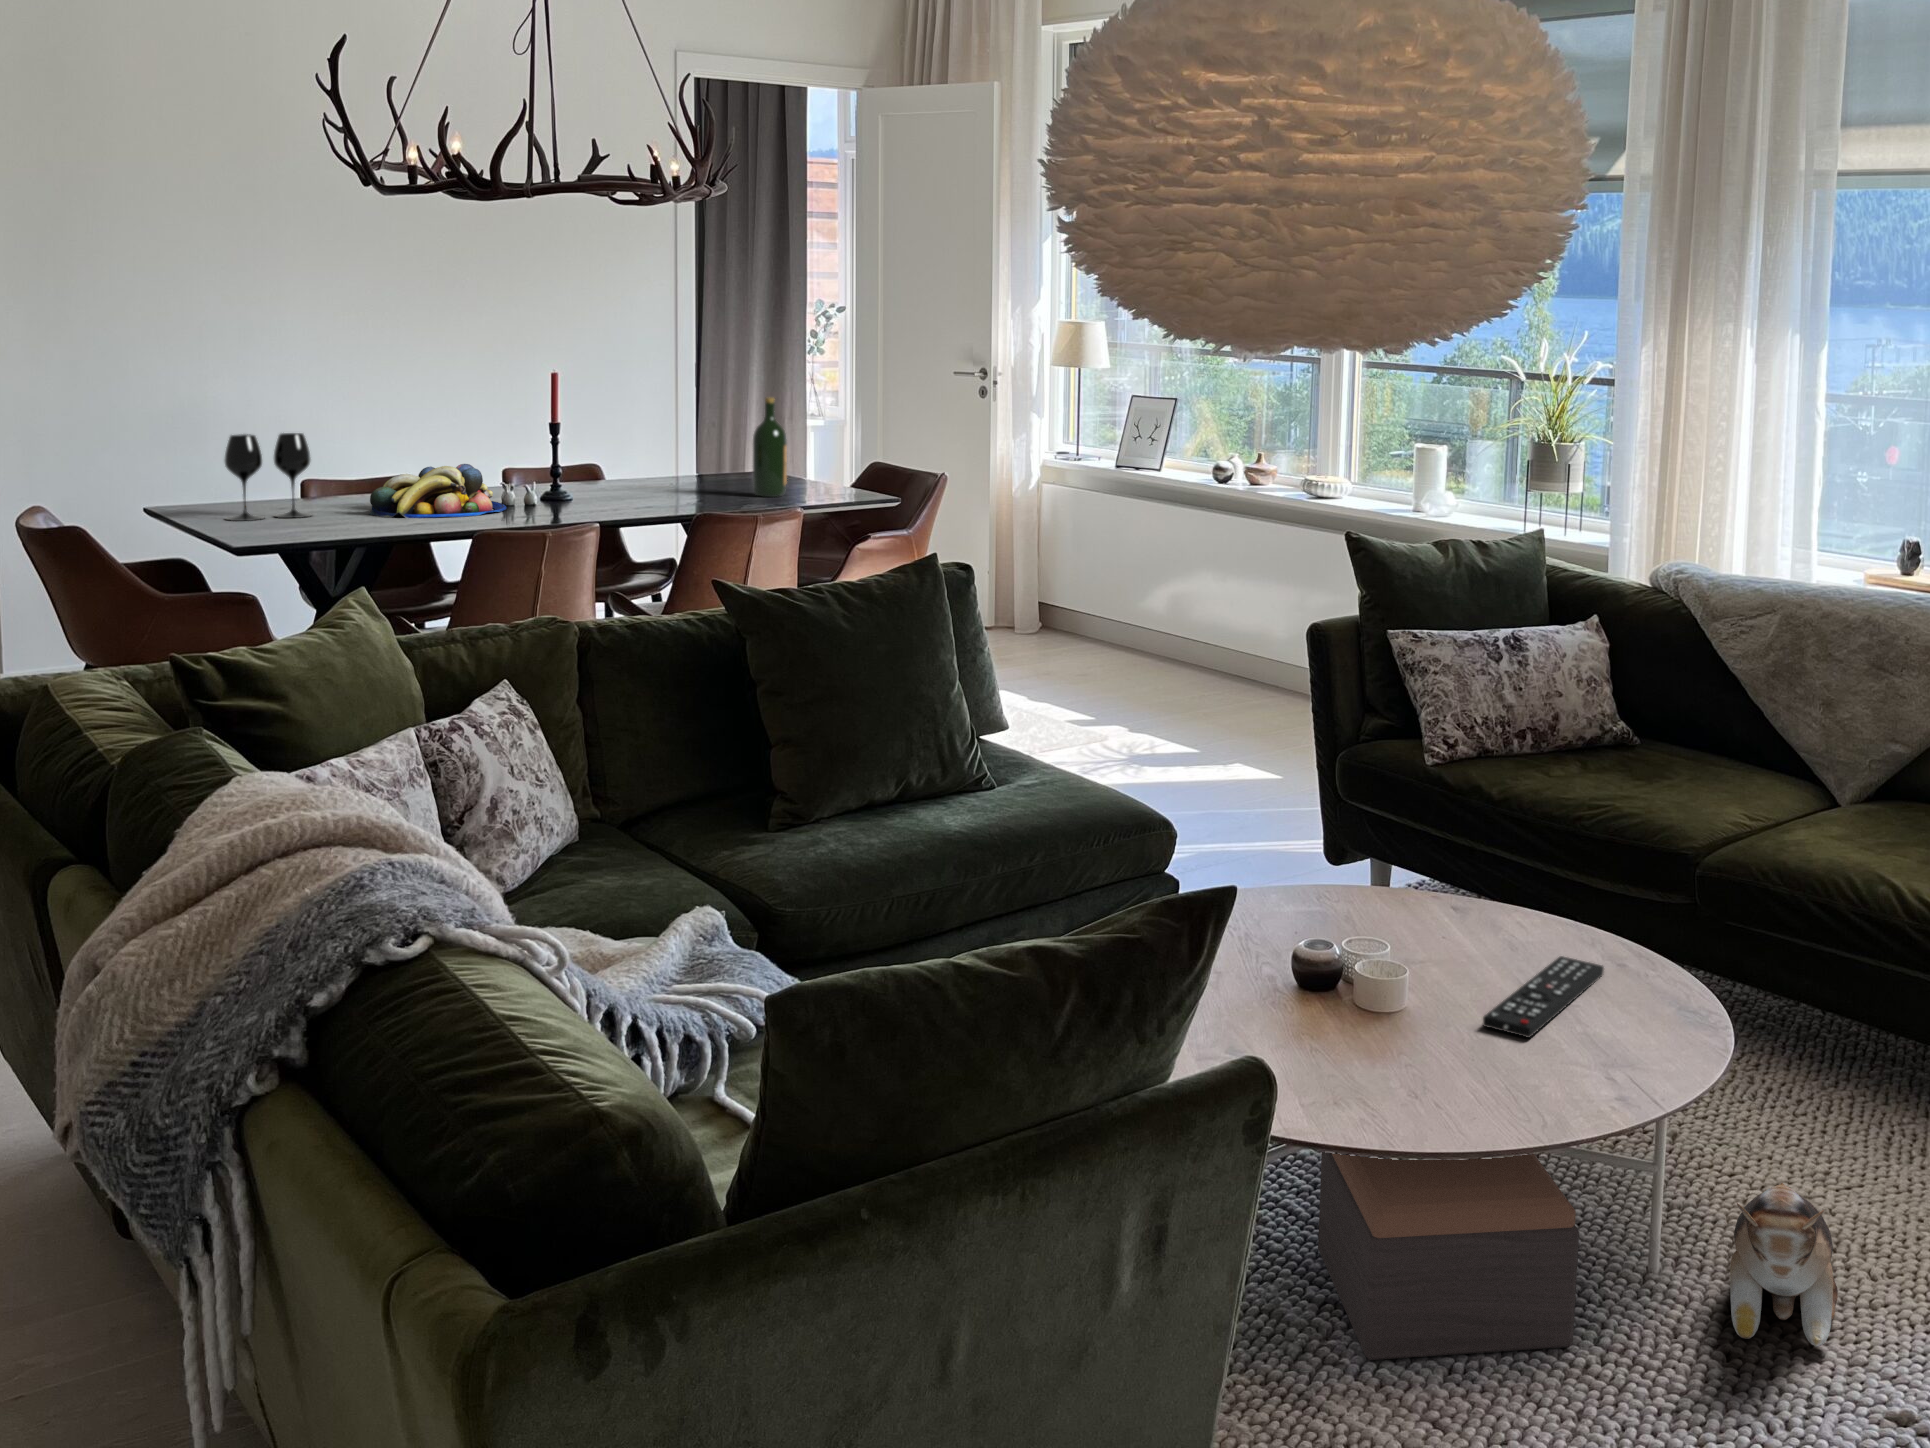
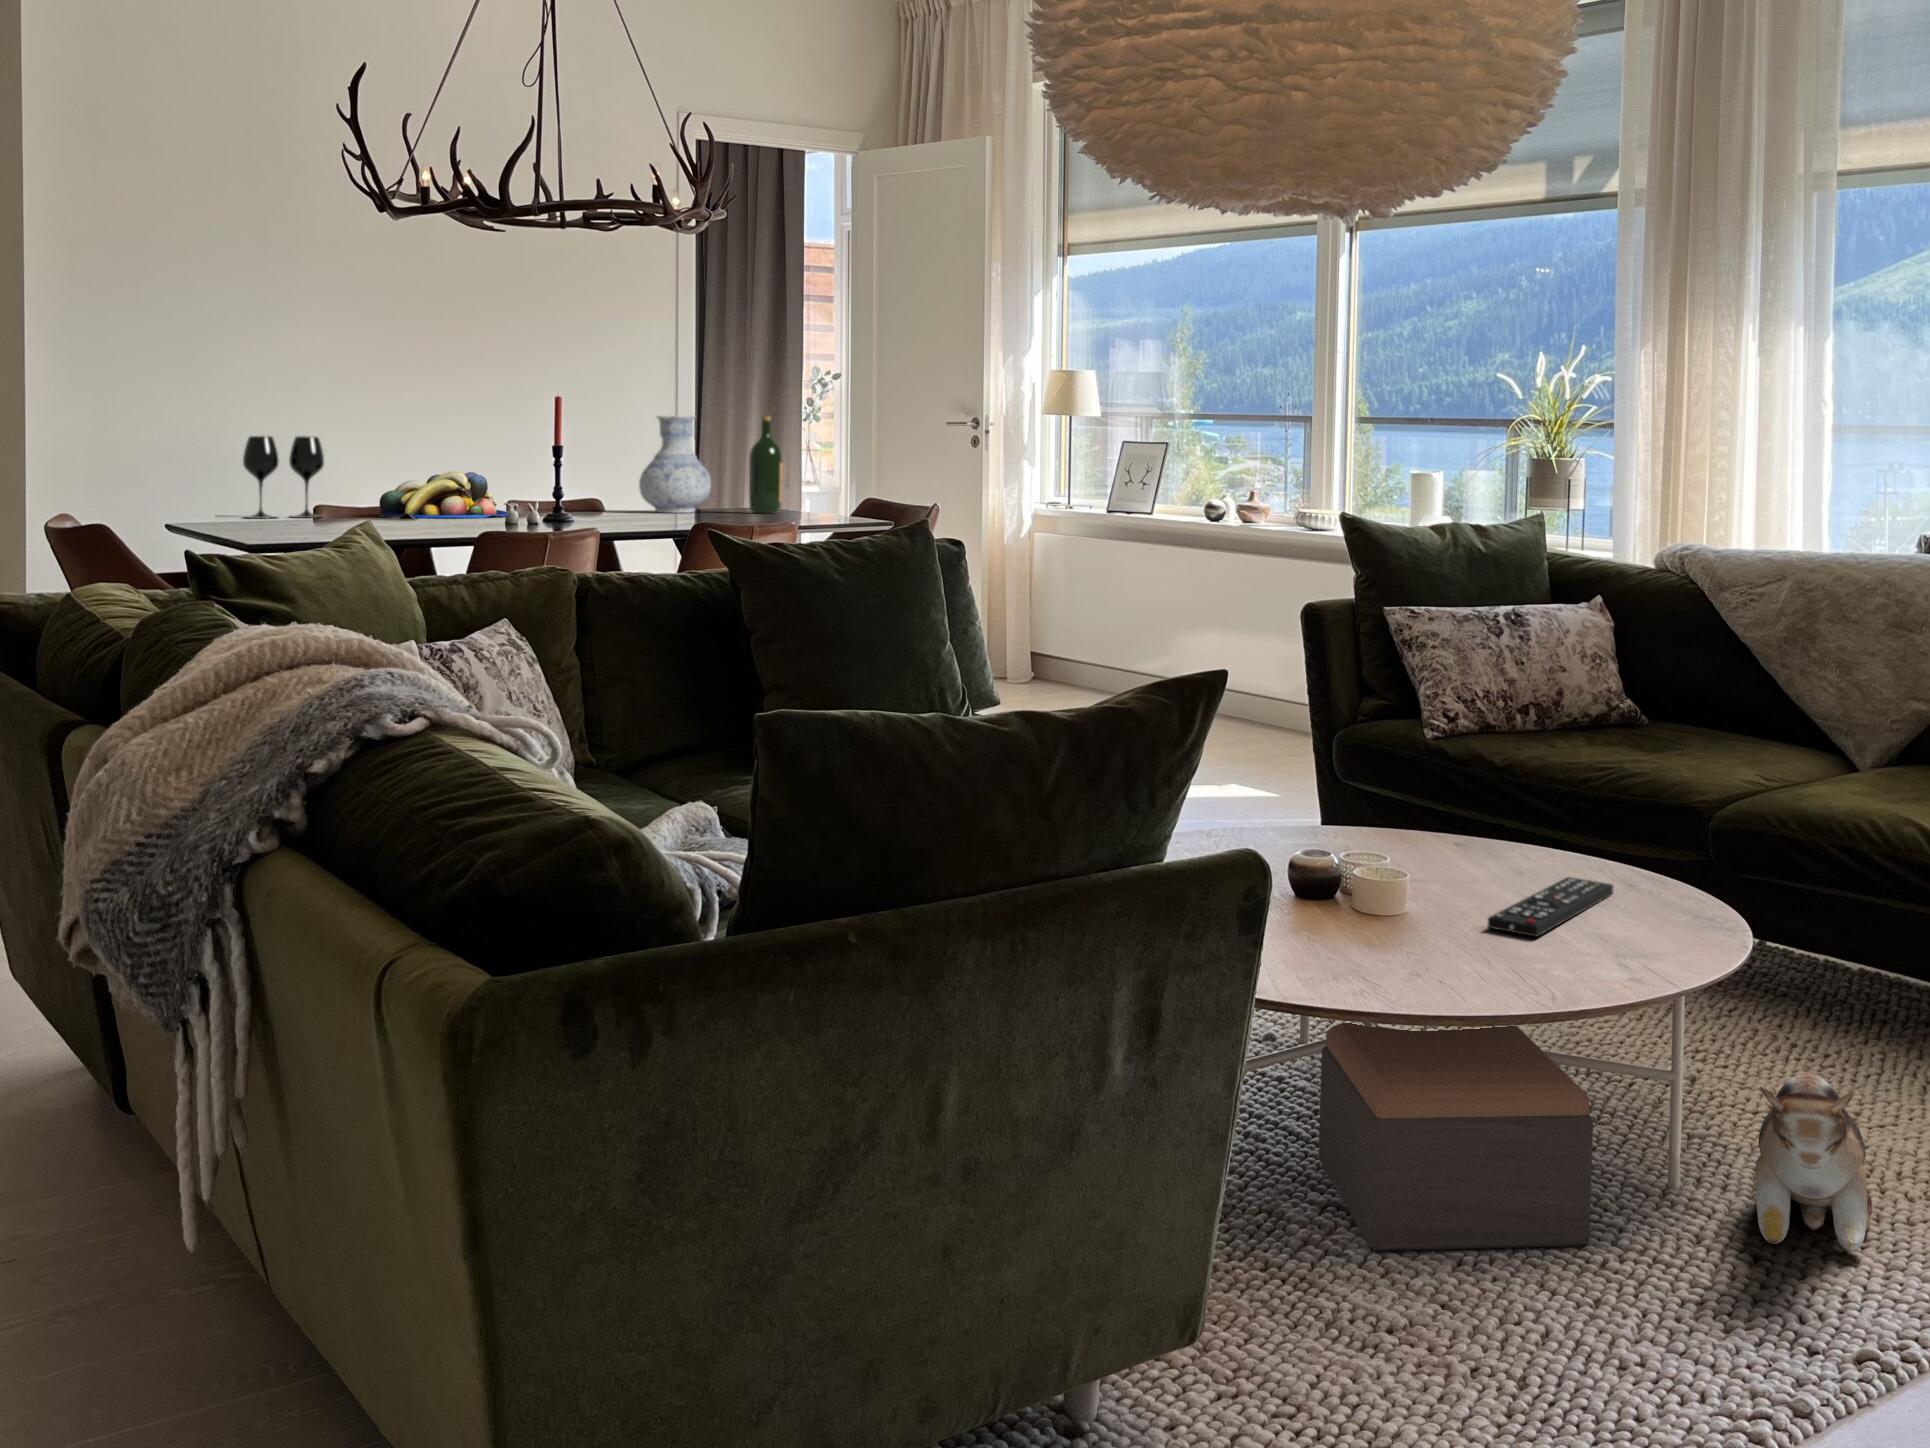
vase: none [640,396,714,497] -> present [639,415,711,513]

